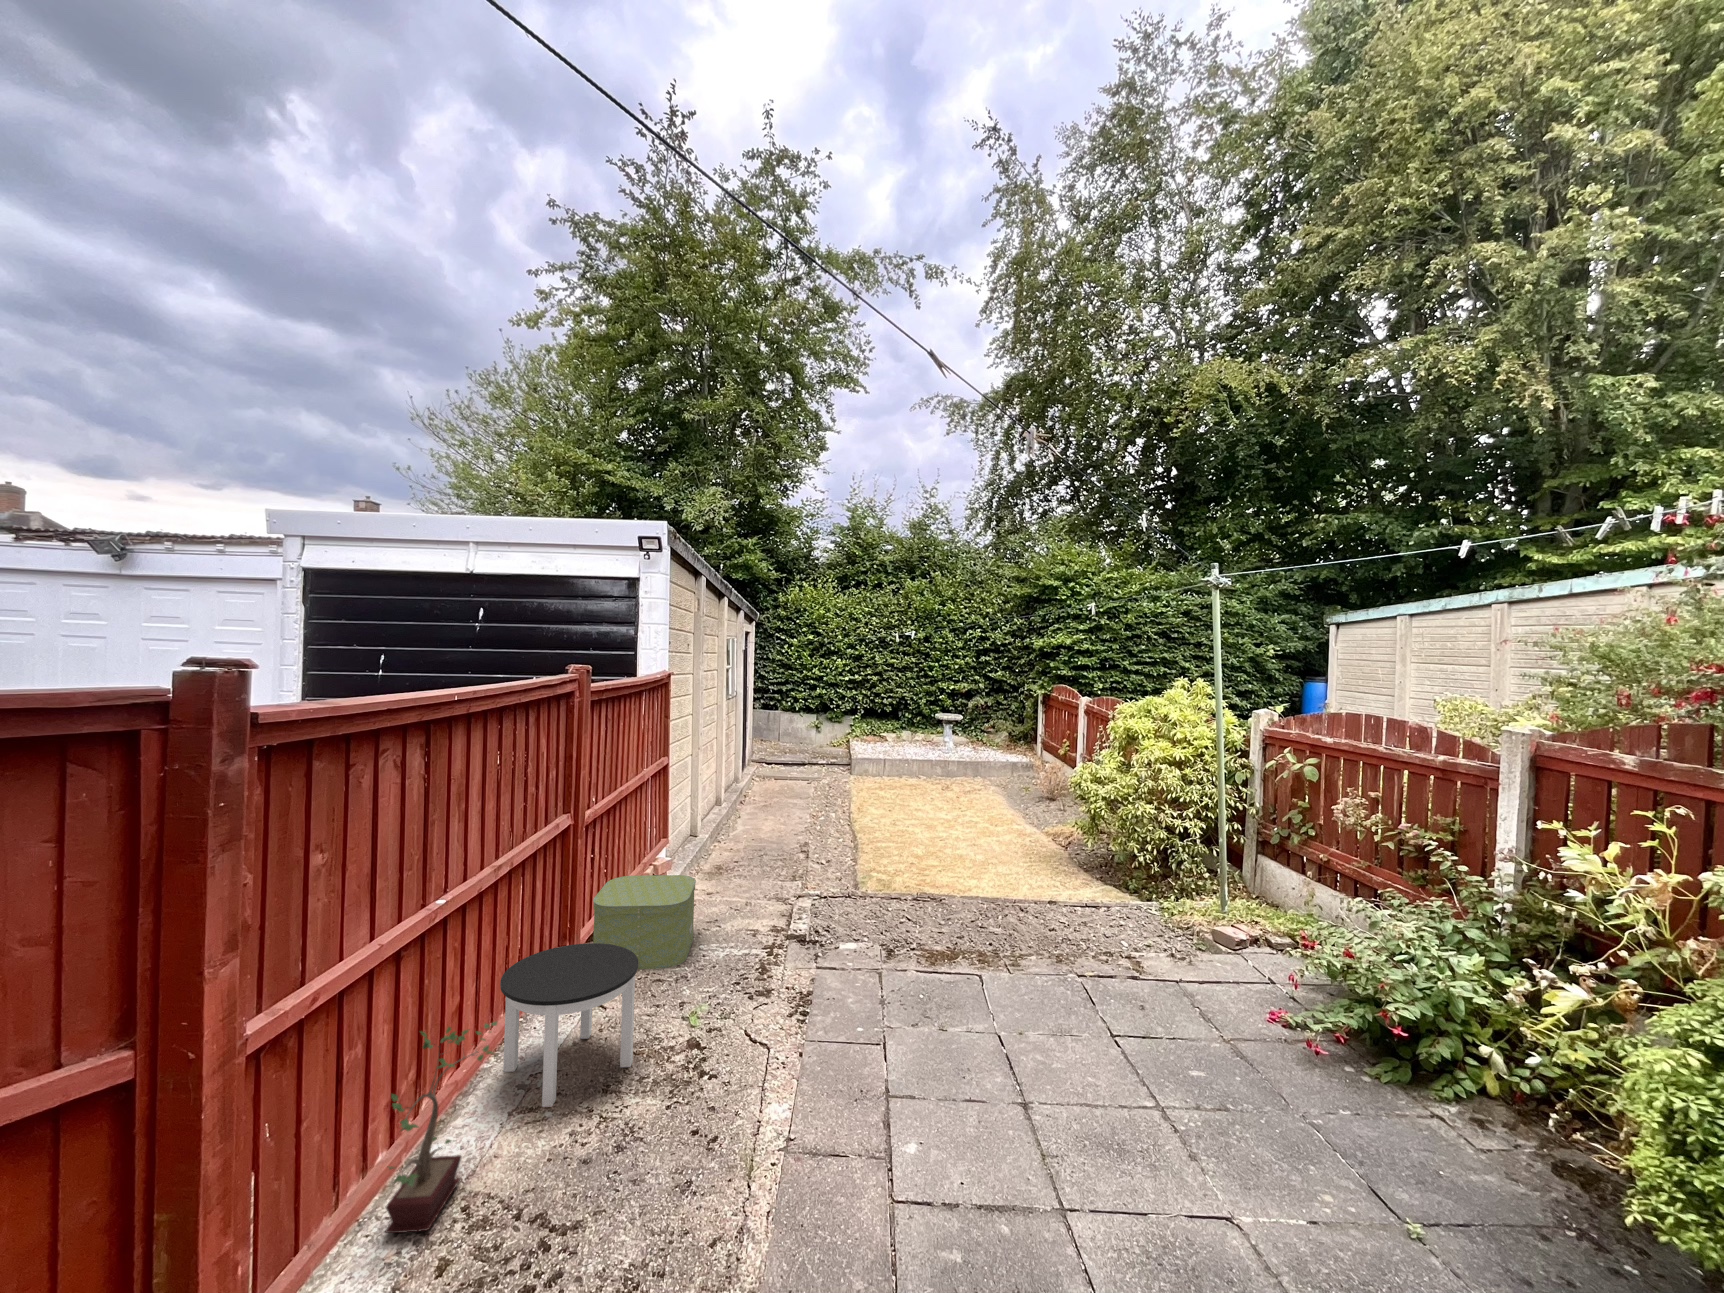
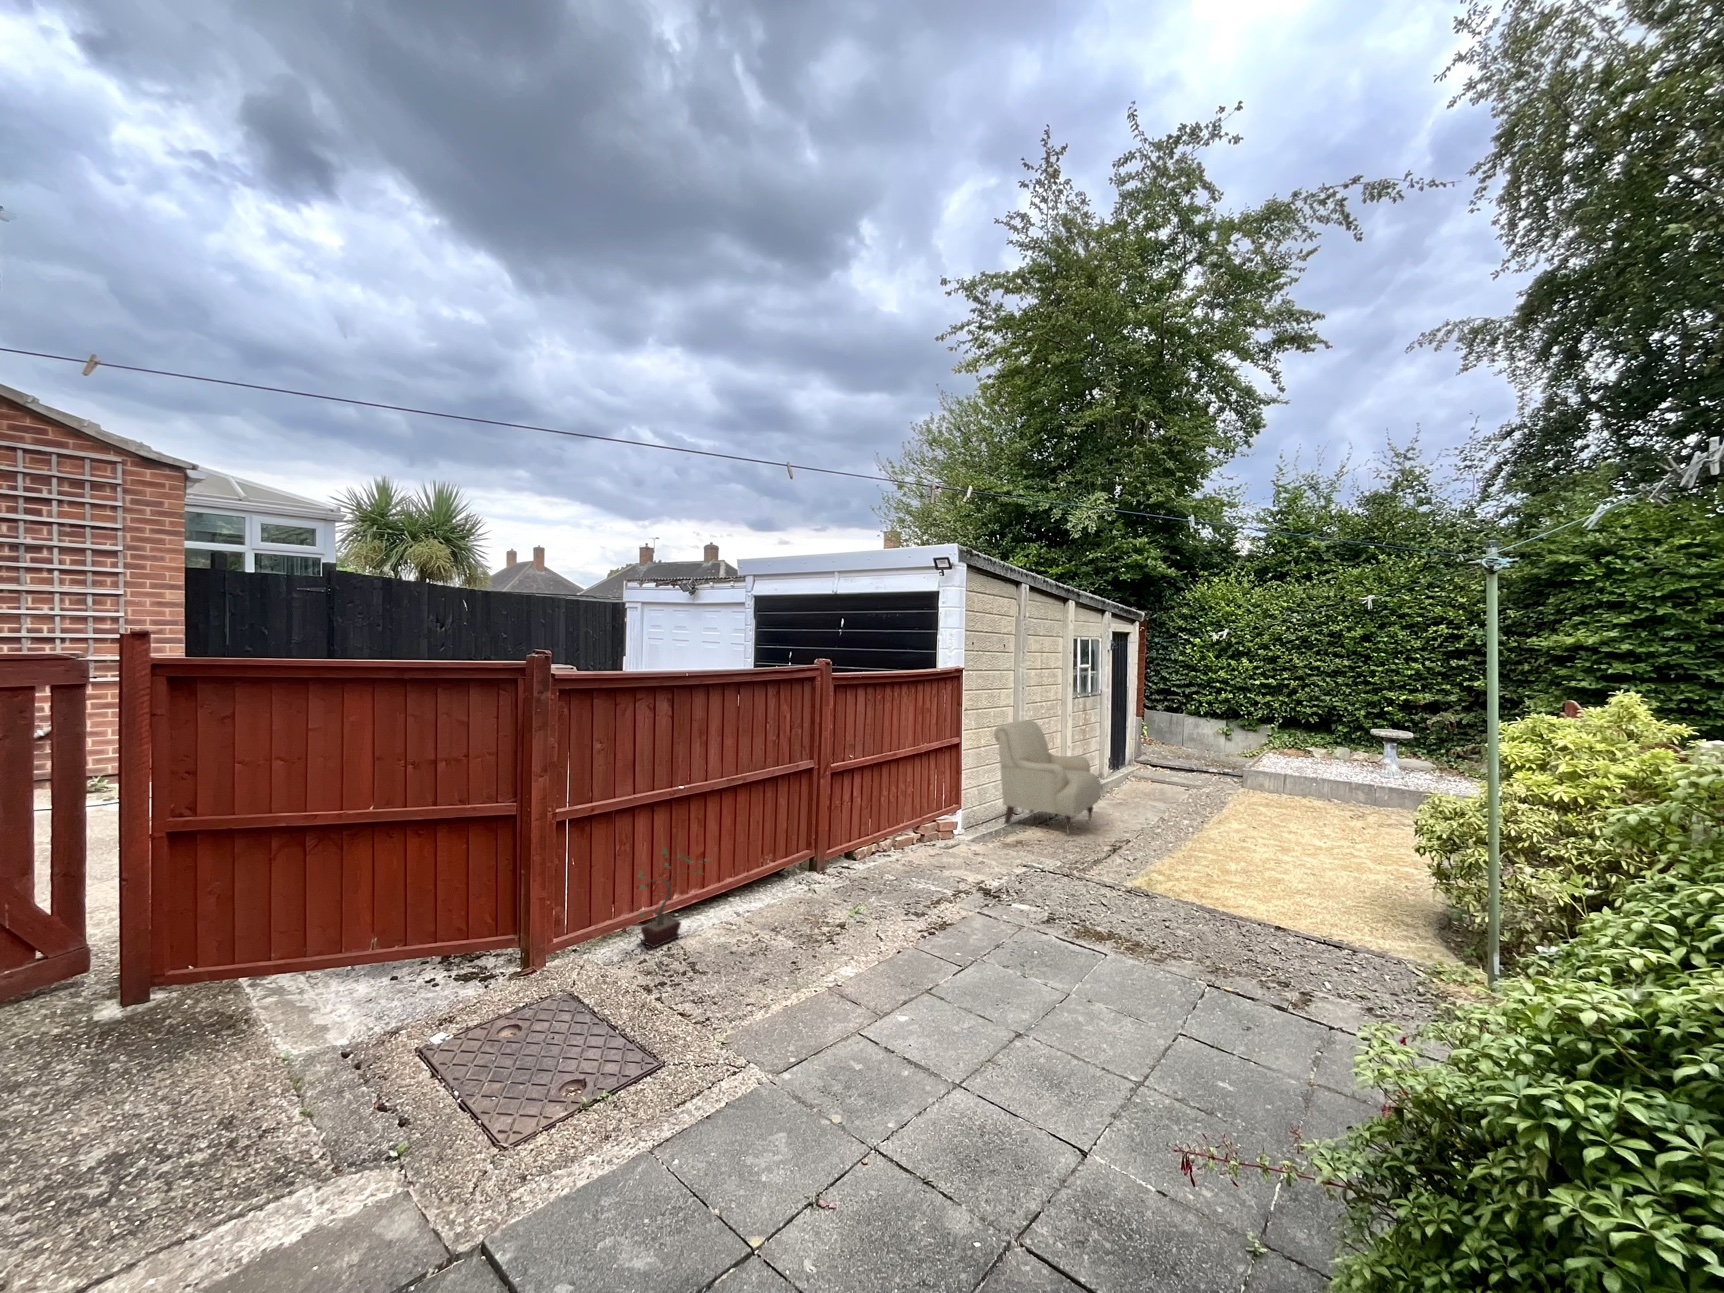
chair: none [694,730,797,854] -> present [994,720,1101,835]
storage box: present [593,875,696,969] -> none [840,814,920,883]
round table: present [500,943,638,1107] -> none [733,838,815,925]

